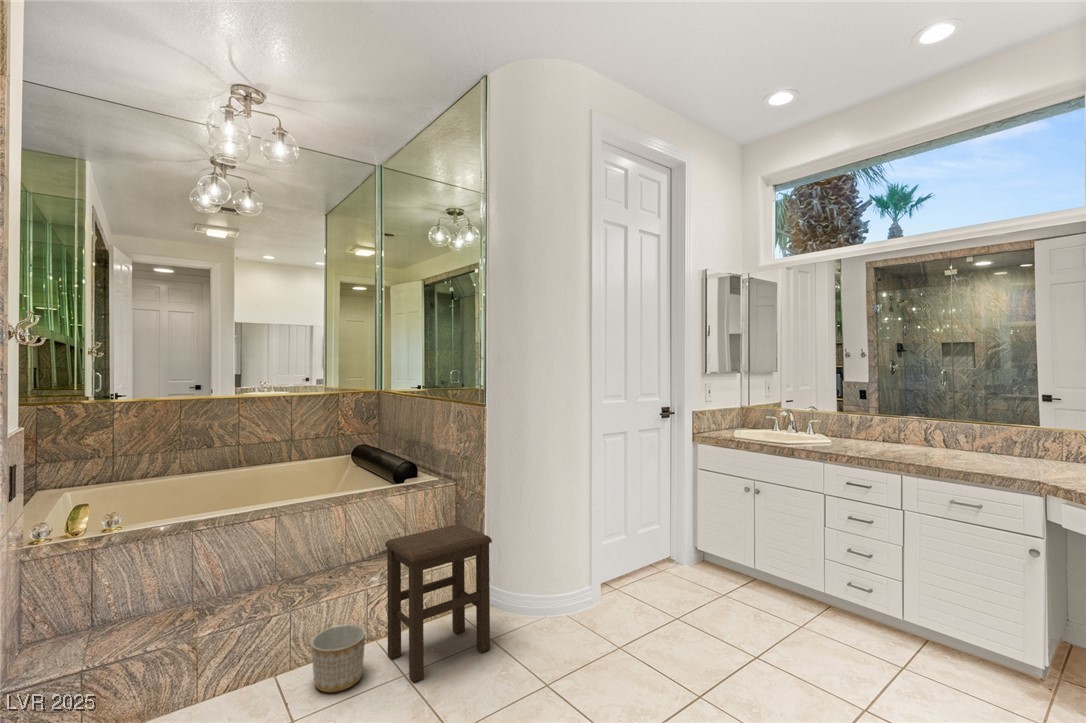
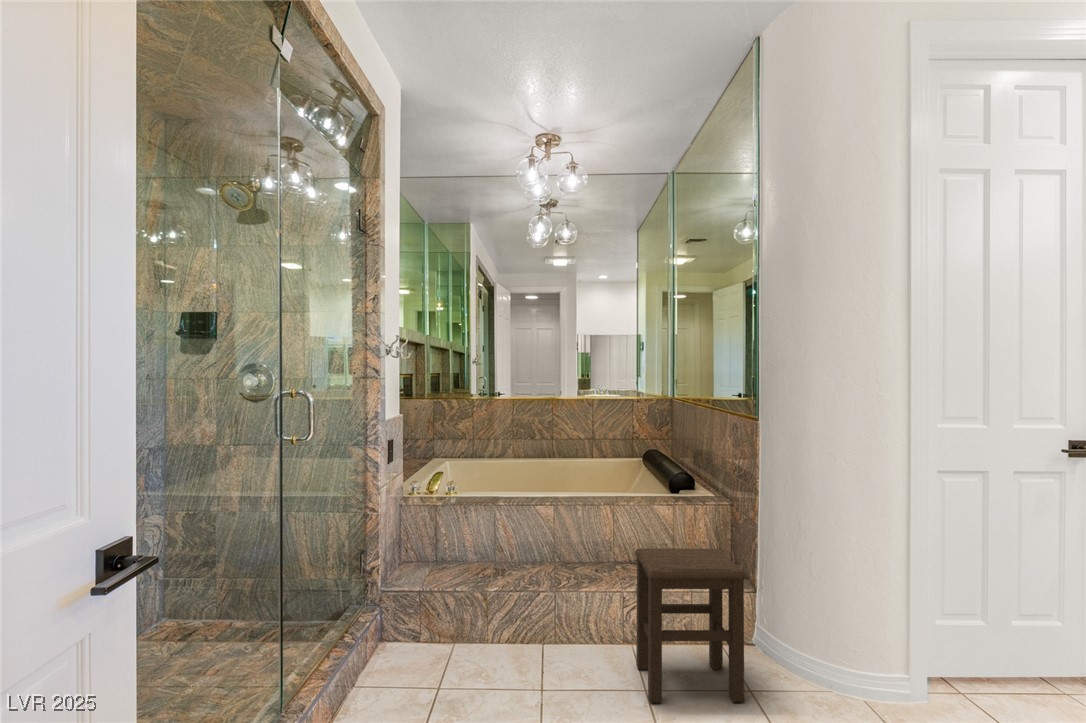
planter: present [311,624,365,692] -> none [564,618,611,681]

